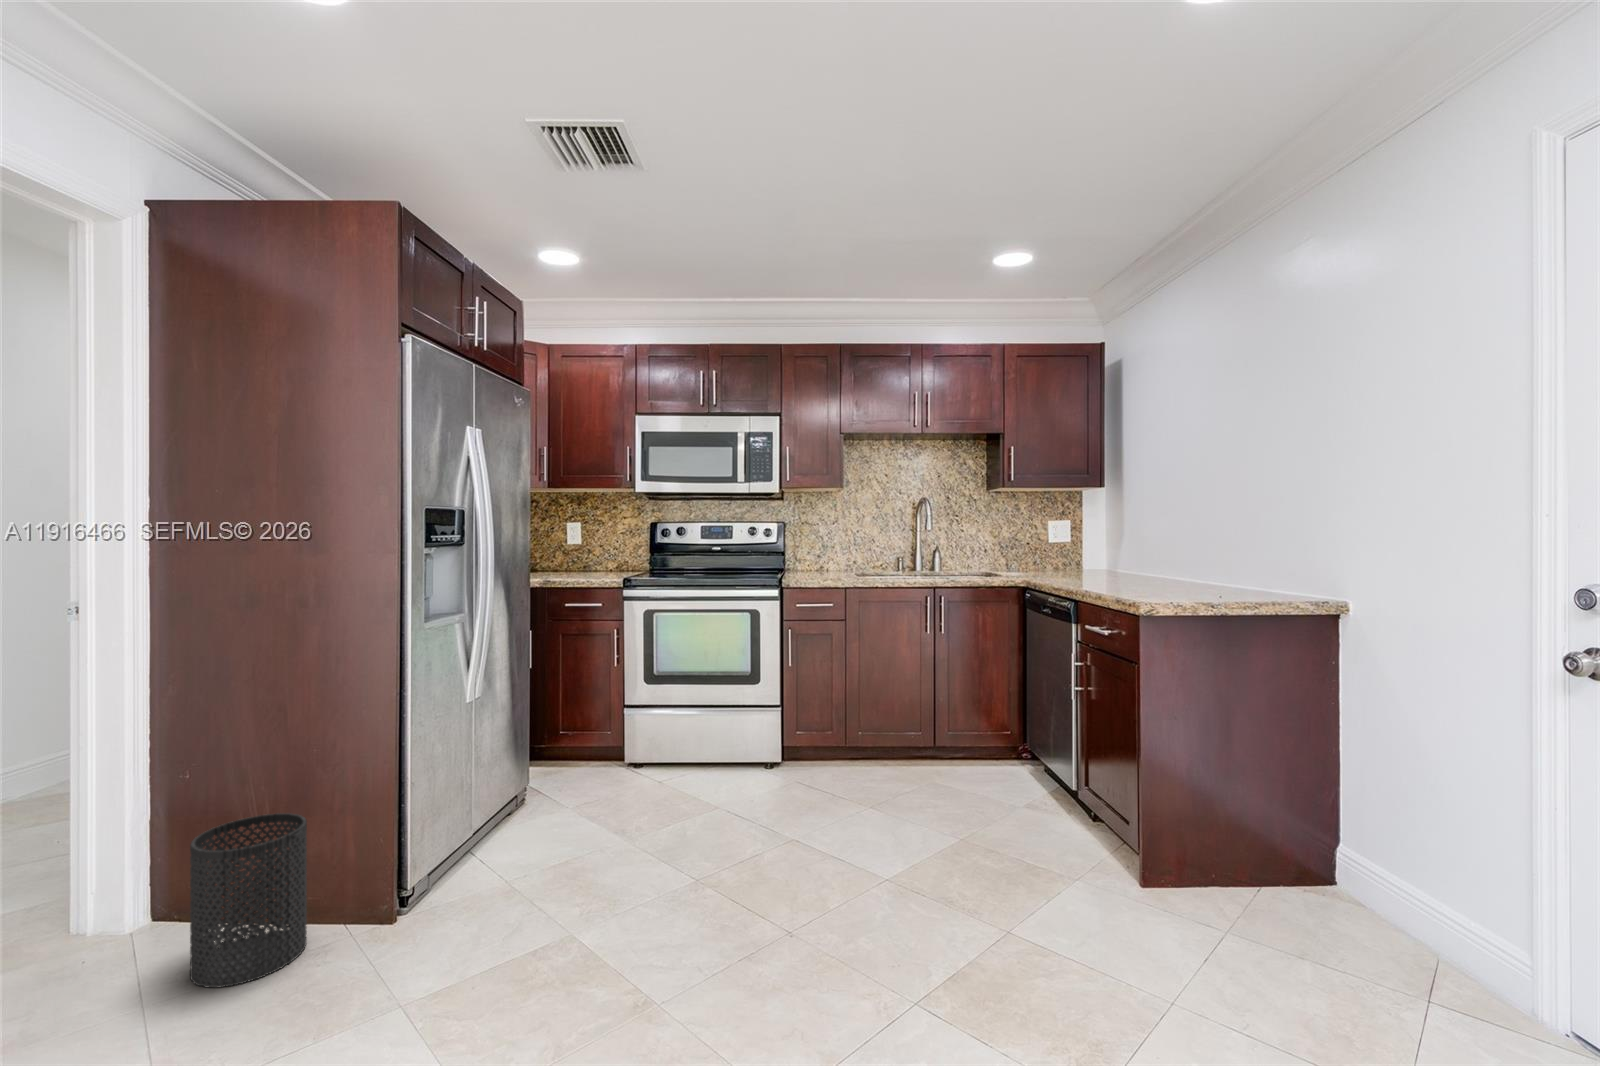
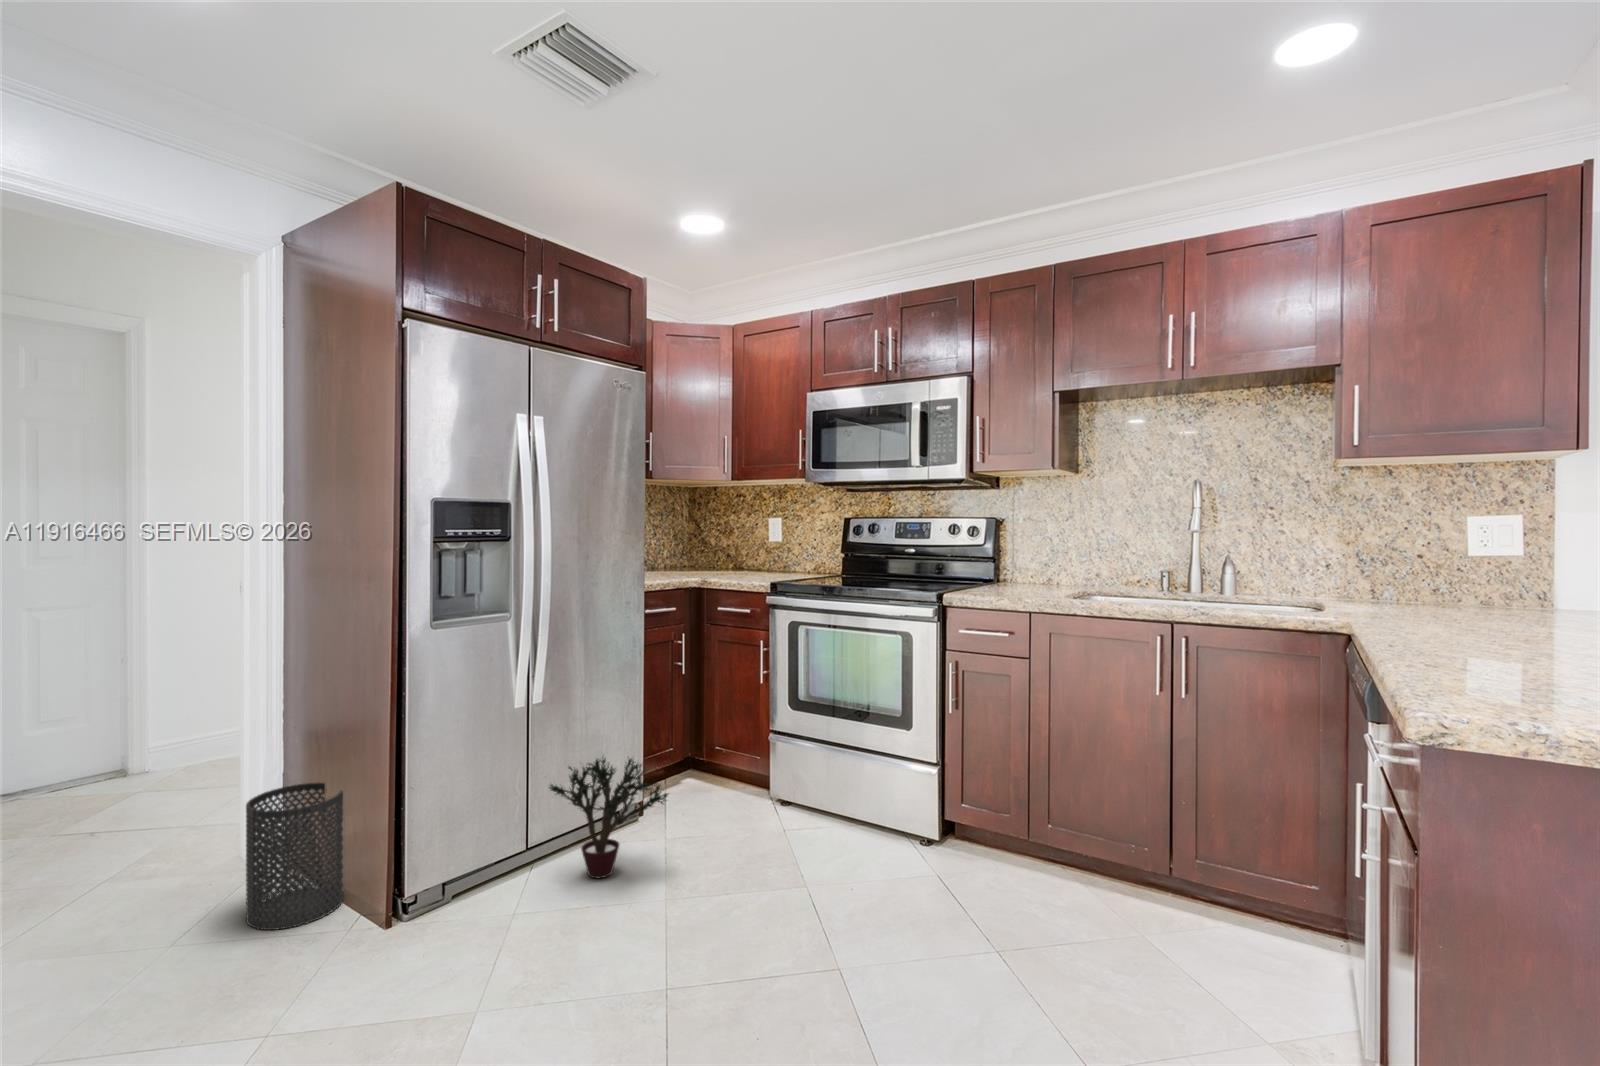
potted plant: none [498,734,613,850] -> present [549,759,668,878]

